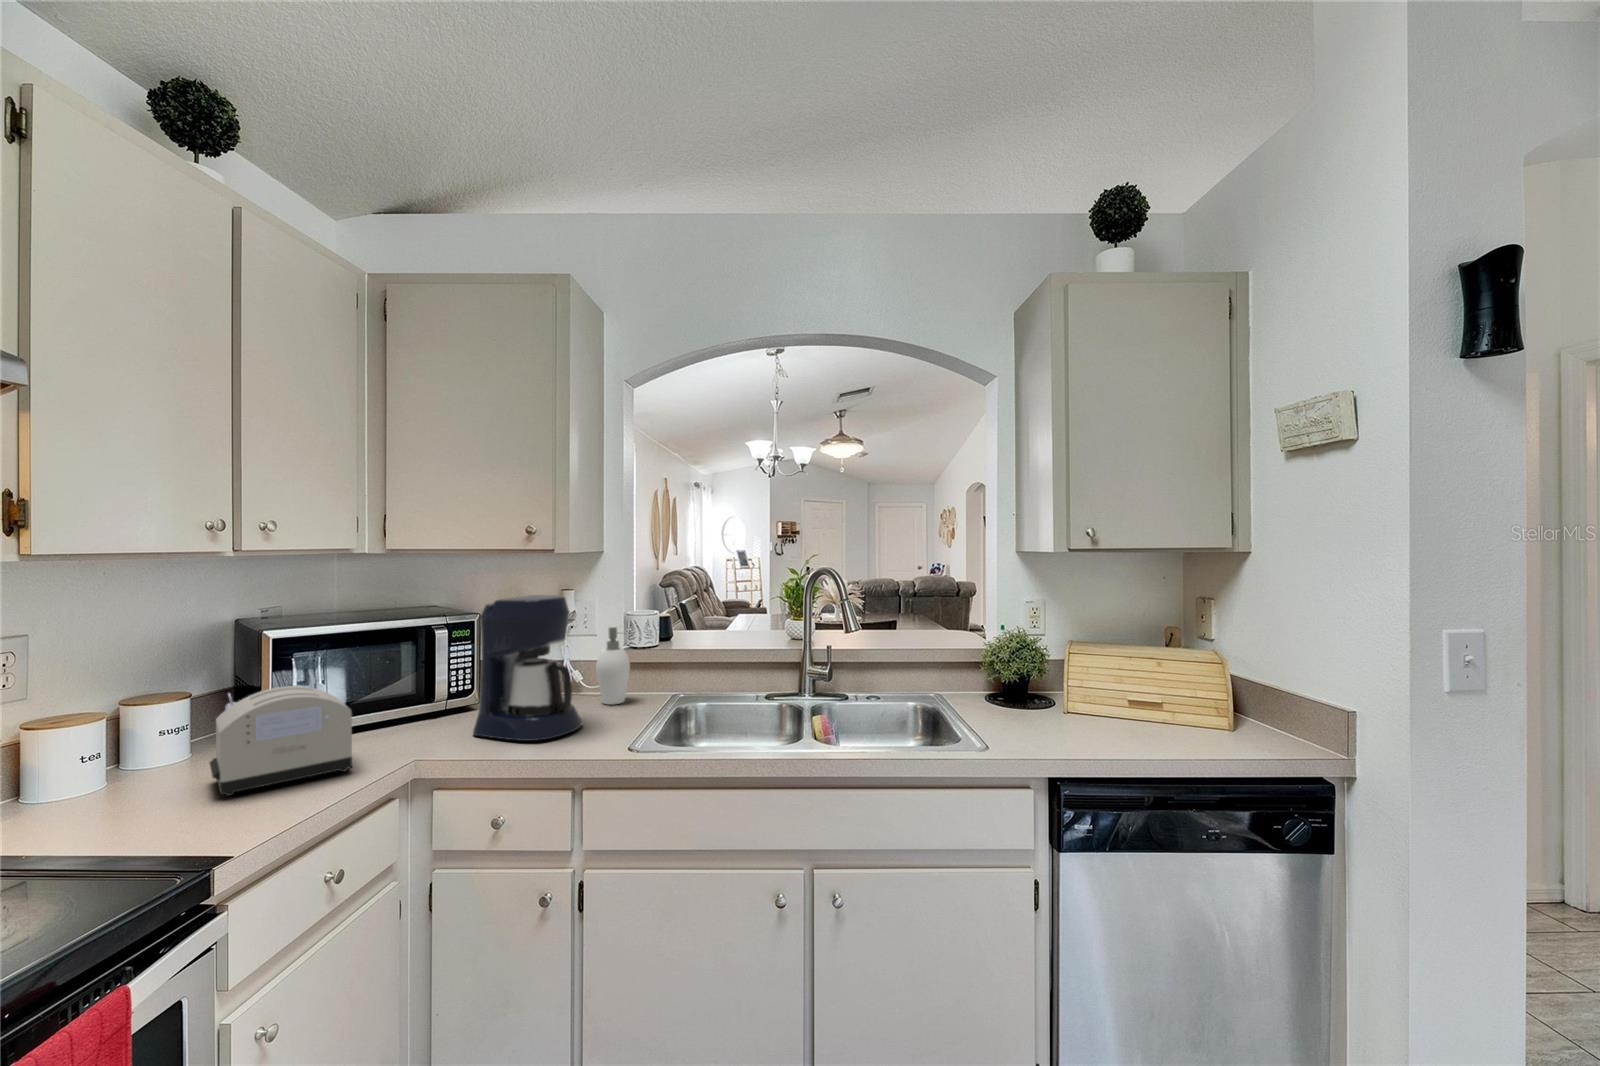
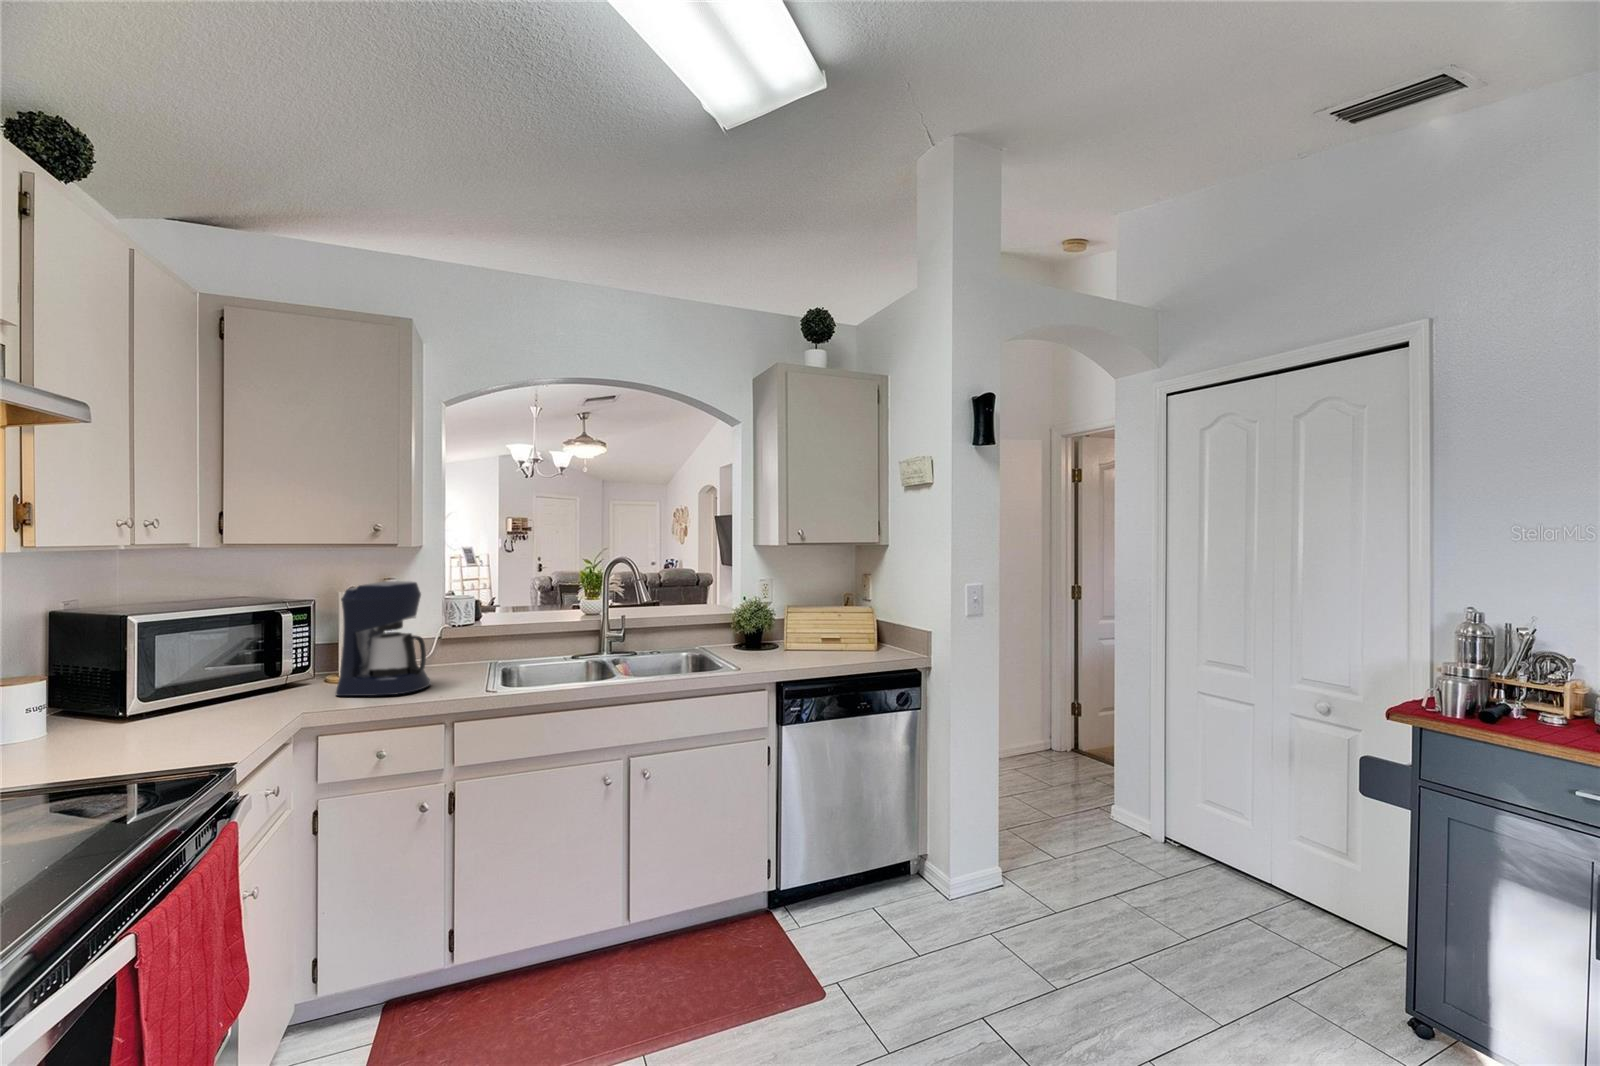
soap dispenser: present [596,627,630,704] -> none [426,608,463,671]
toaster: present [210,686,352,796] -> none [113,659,255,744]

